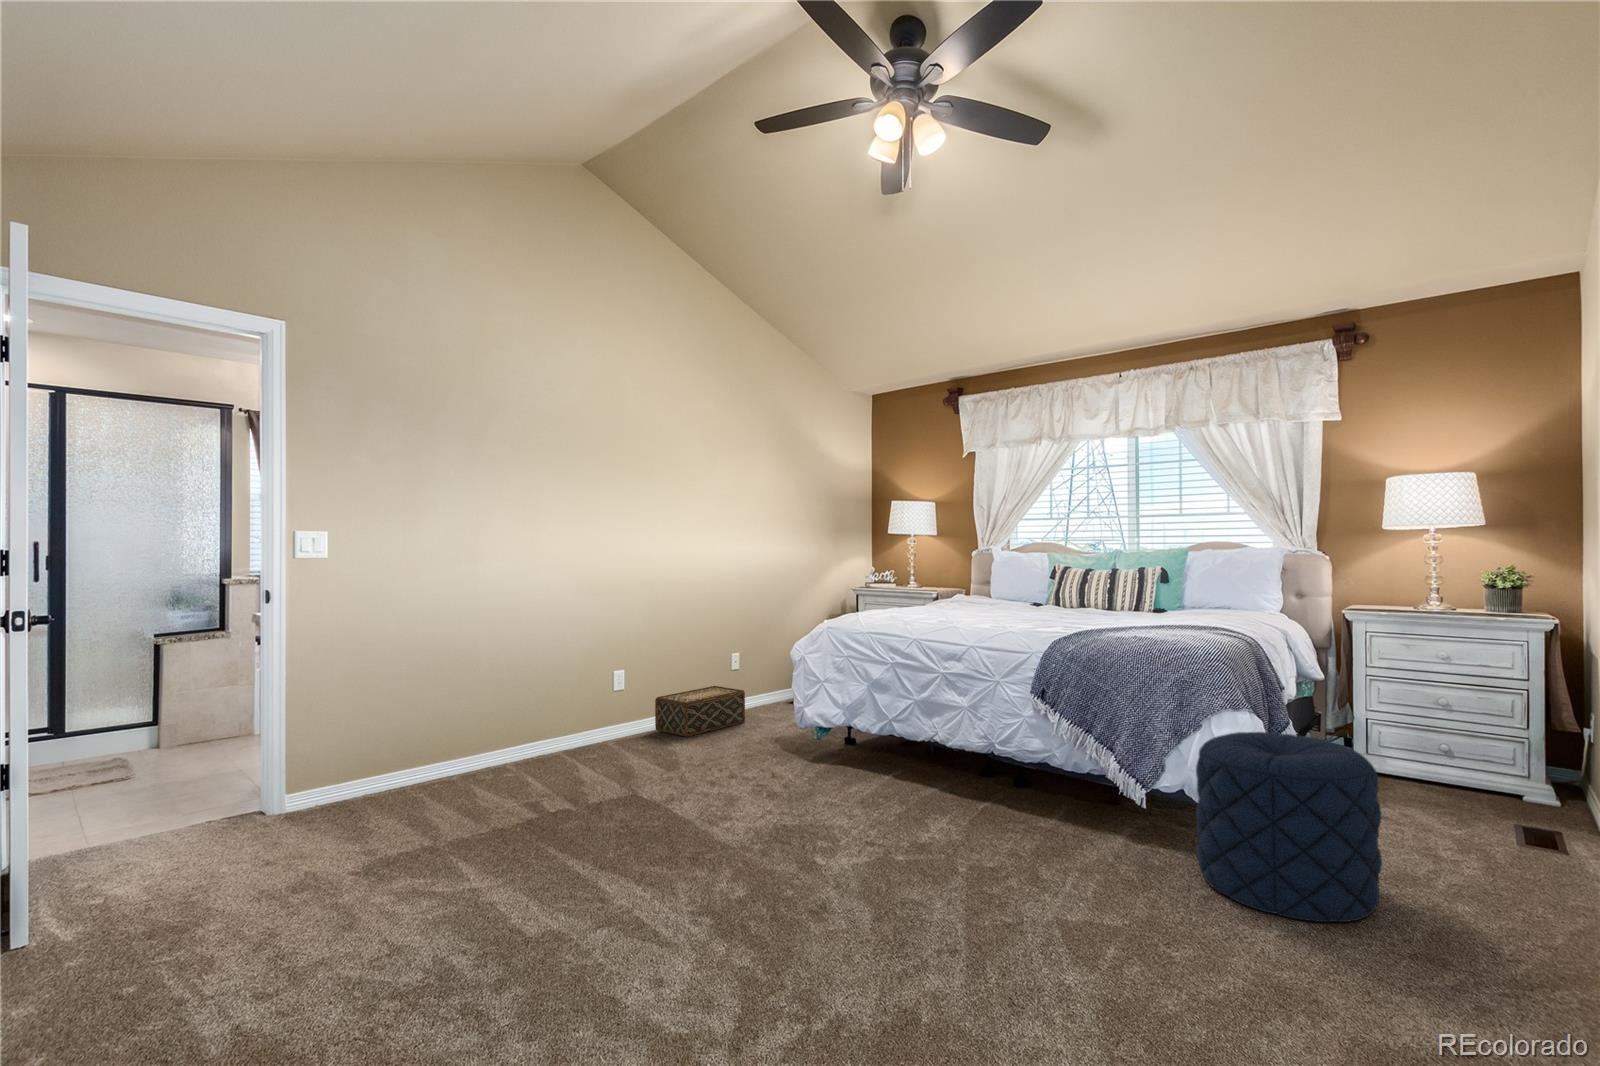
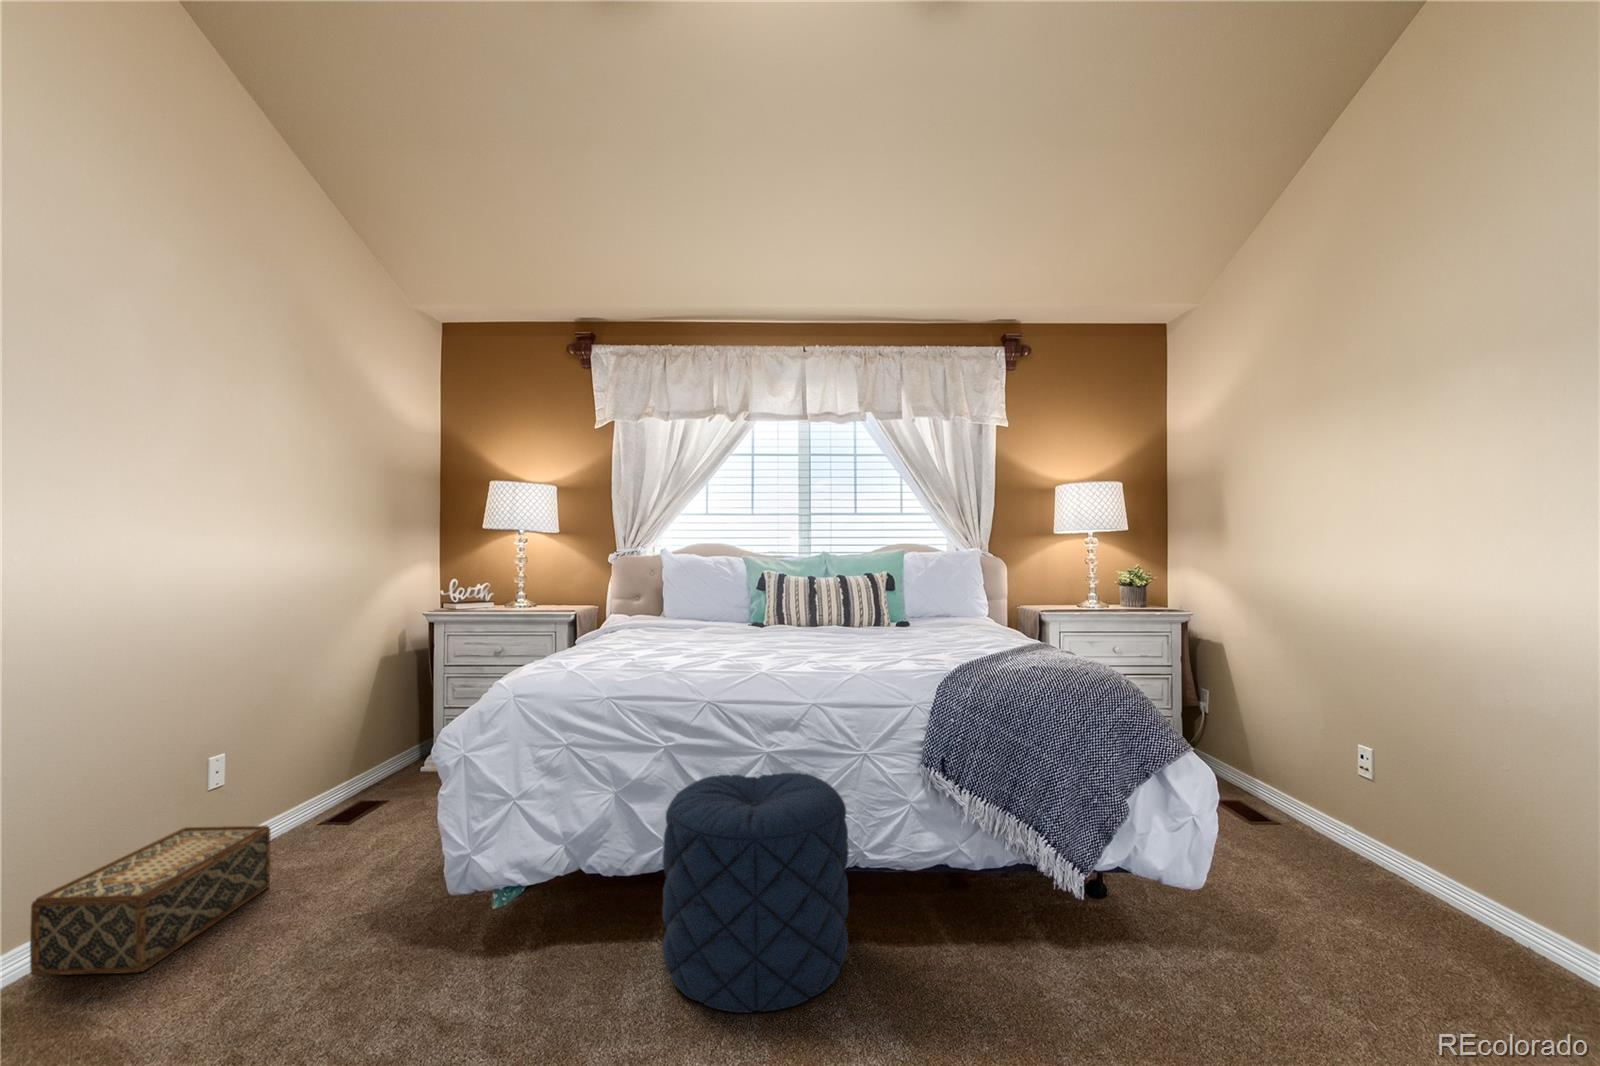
pouf: present [1196,732,1382,922] -> present [662,773,849,1012]

